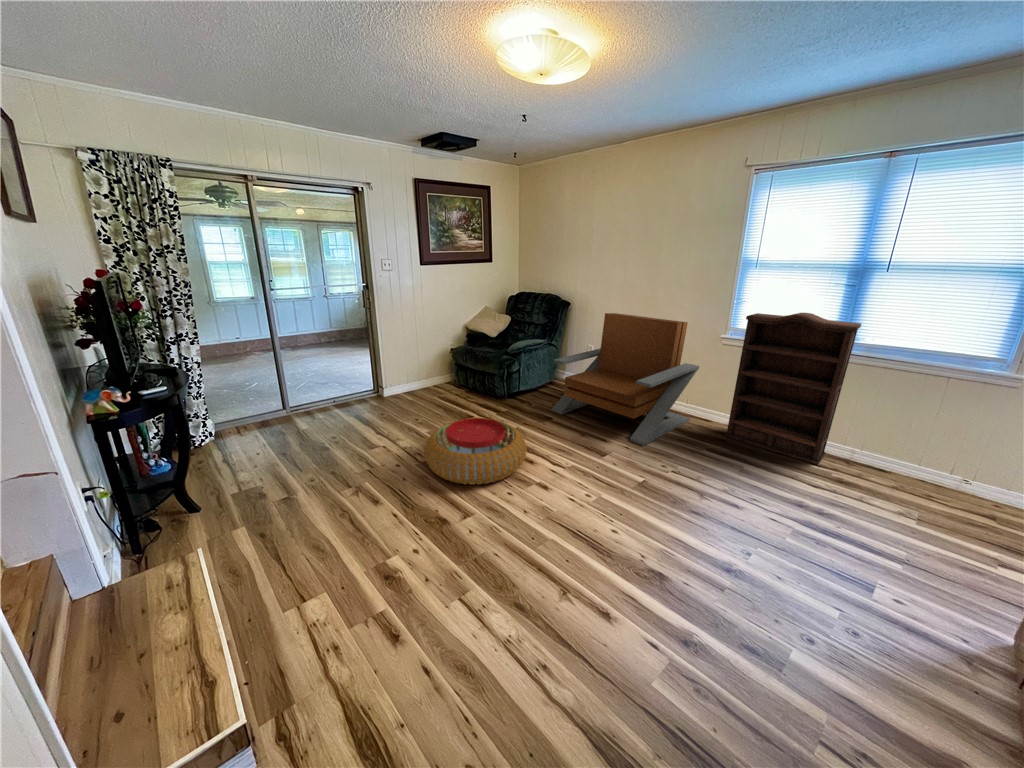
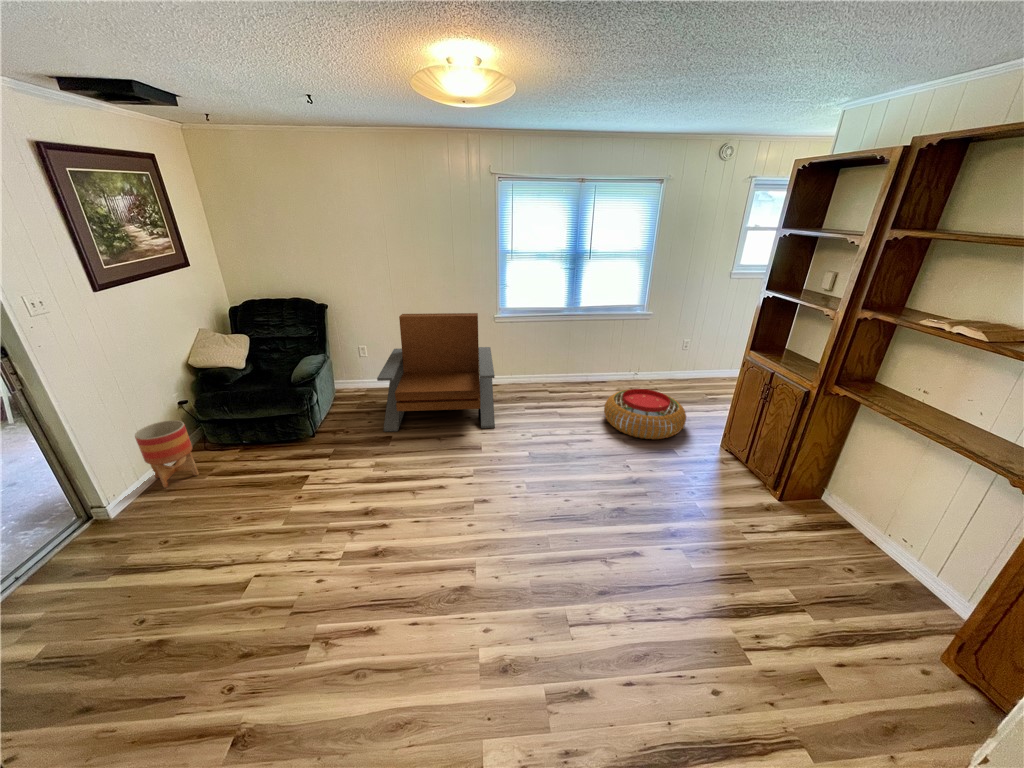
bookshelf: present [724,313,861,465] -> none [521,294,591,396]
planter: none [414,352,440,392] -> present [135,420,199,488]
pouf: present [425,418,527,485] -> present [604,389,686,439]

